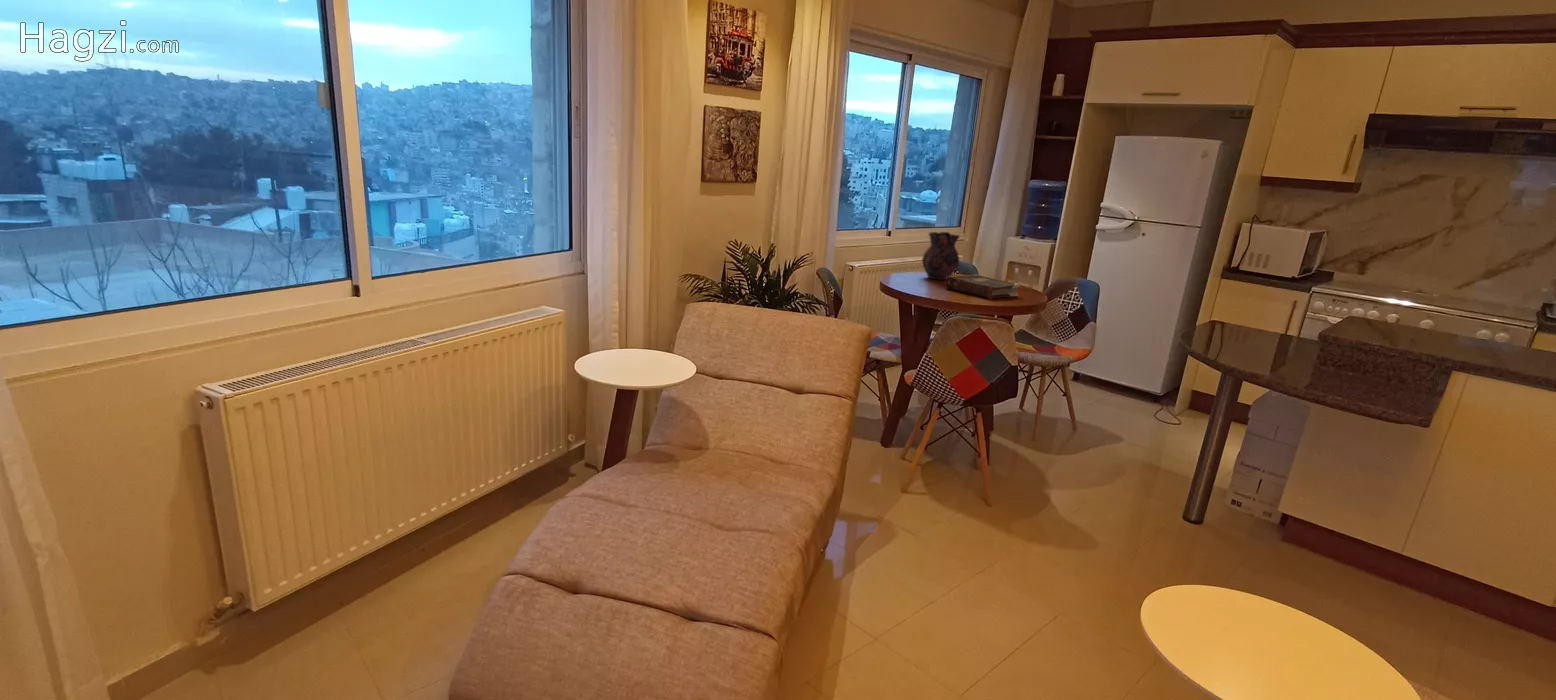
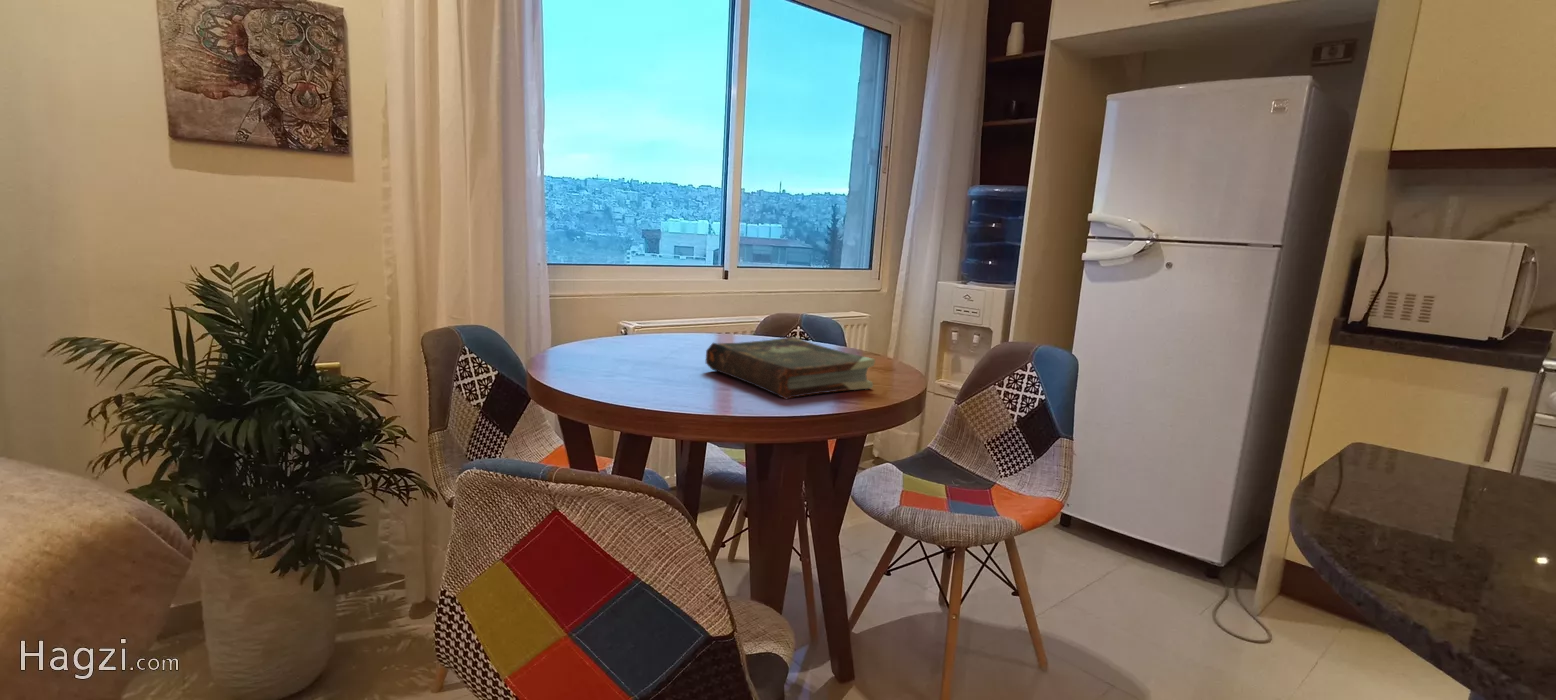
vase: present [922,232,959,280] -> none [701,252,776,351]

